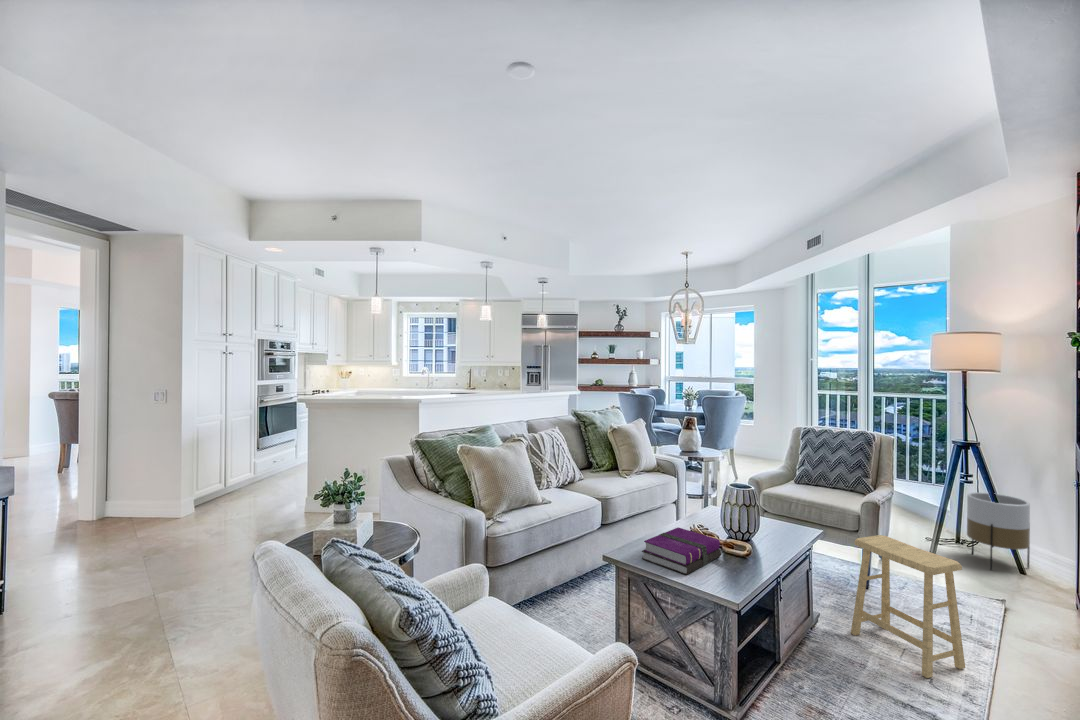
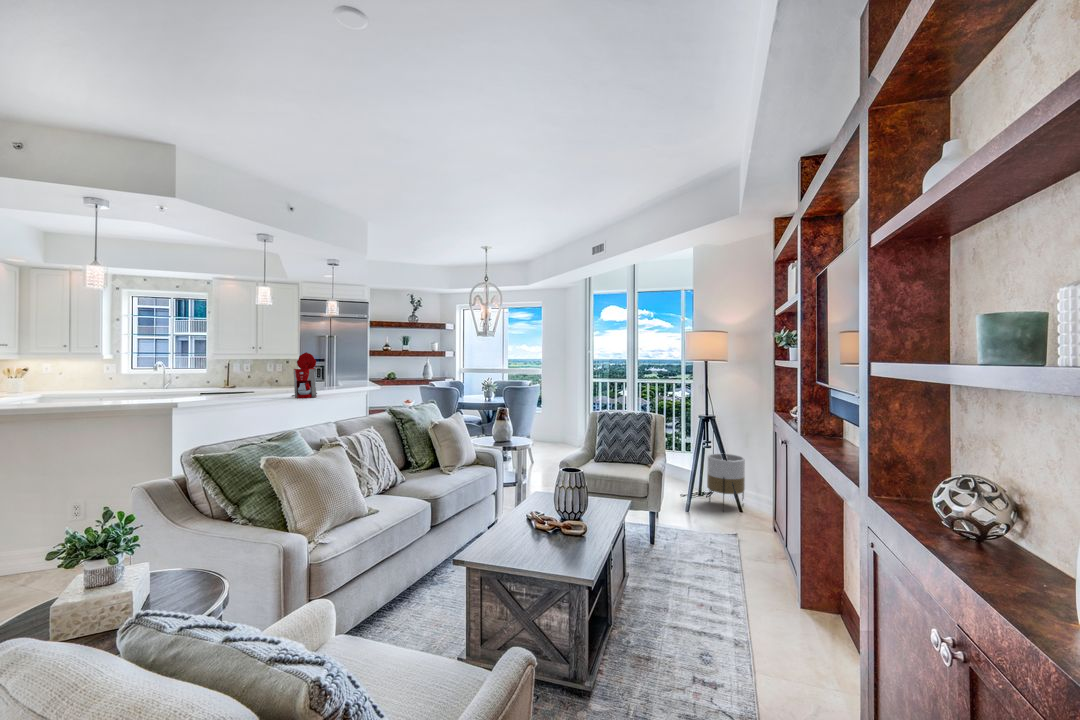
coffee maker: none [503,359,524,400] -> present [292,352,317,398]
hardback book: present [642,527,722,575] -> none [493,518,563,564]
footstool: present [851,535,965,678] -> none [652,498,730,608]

